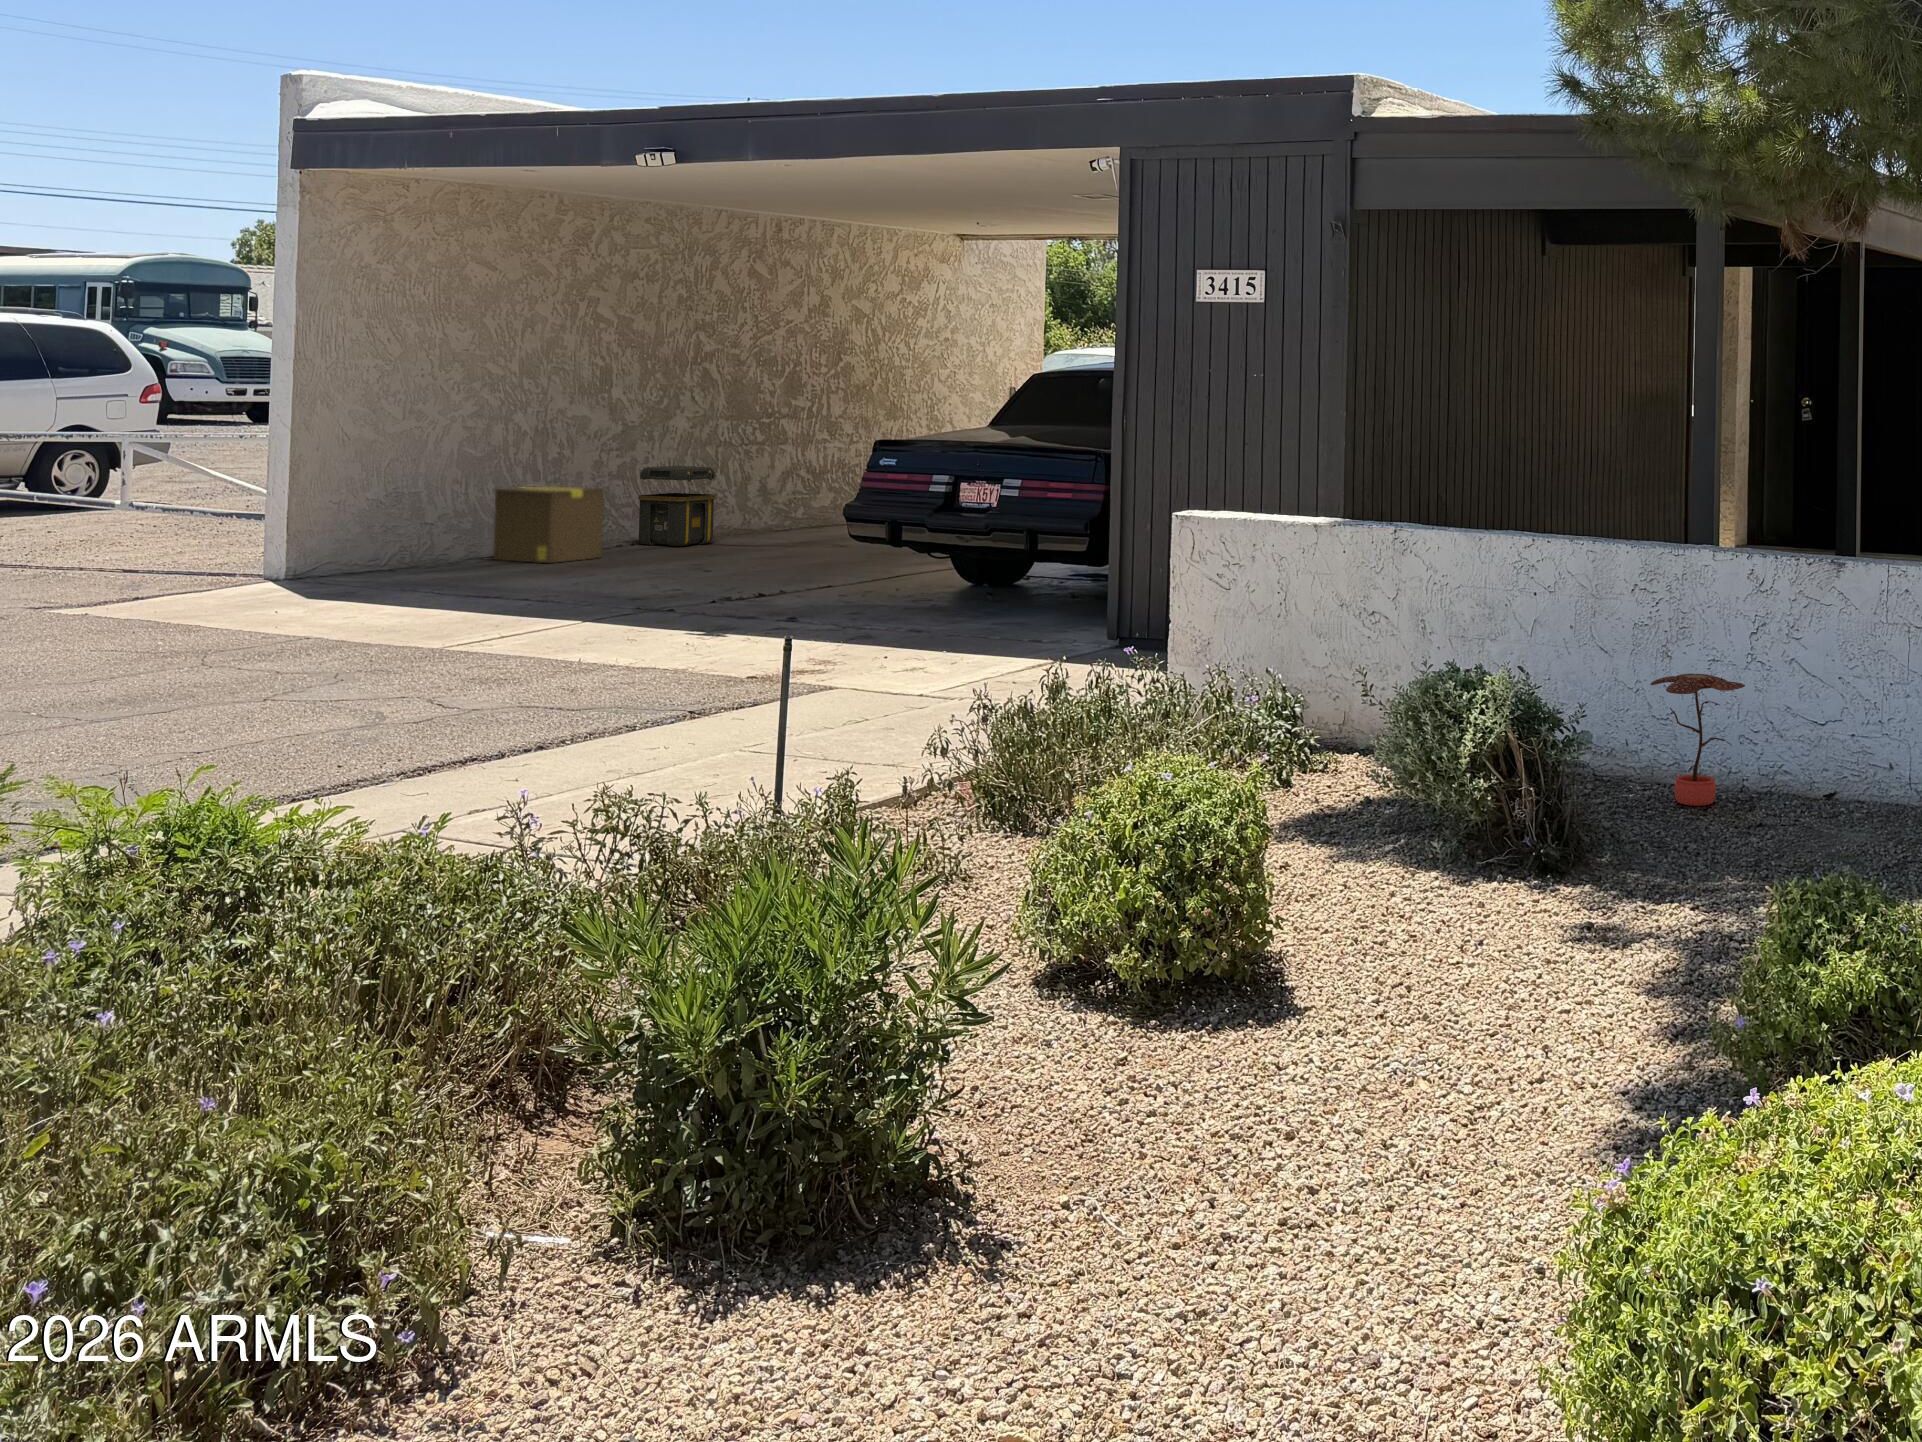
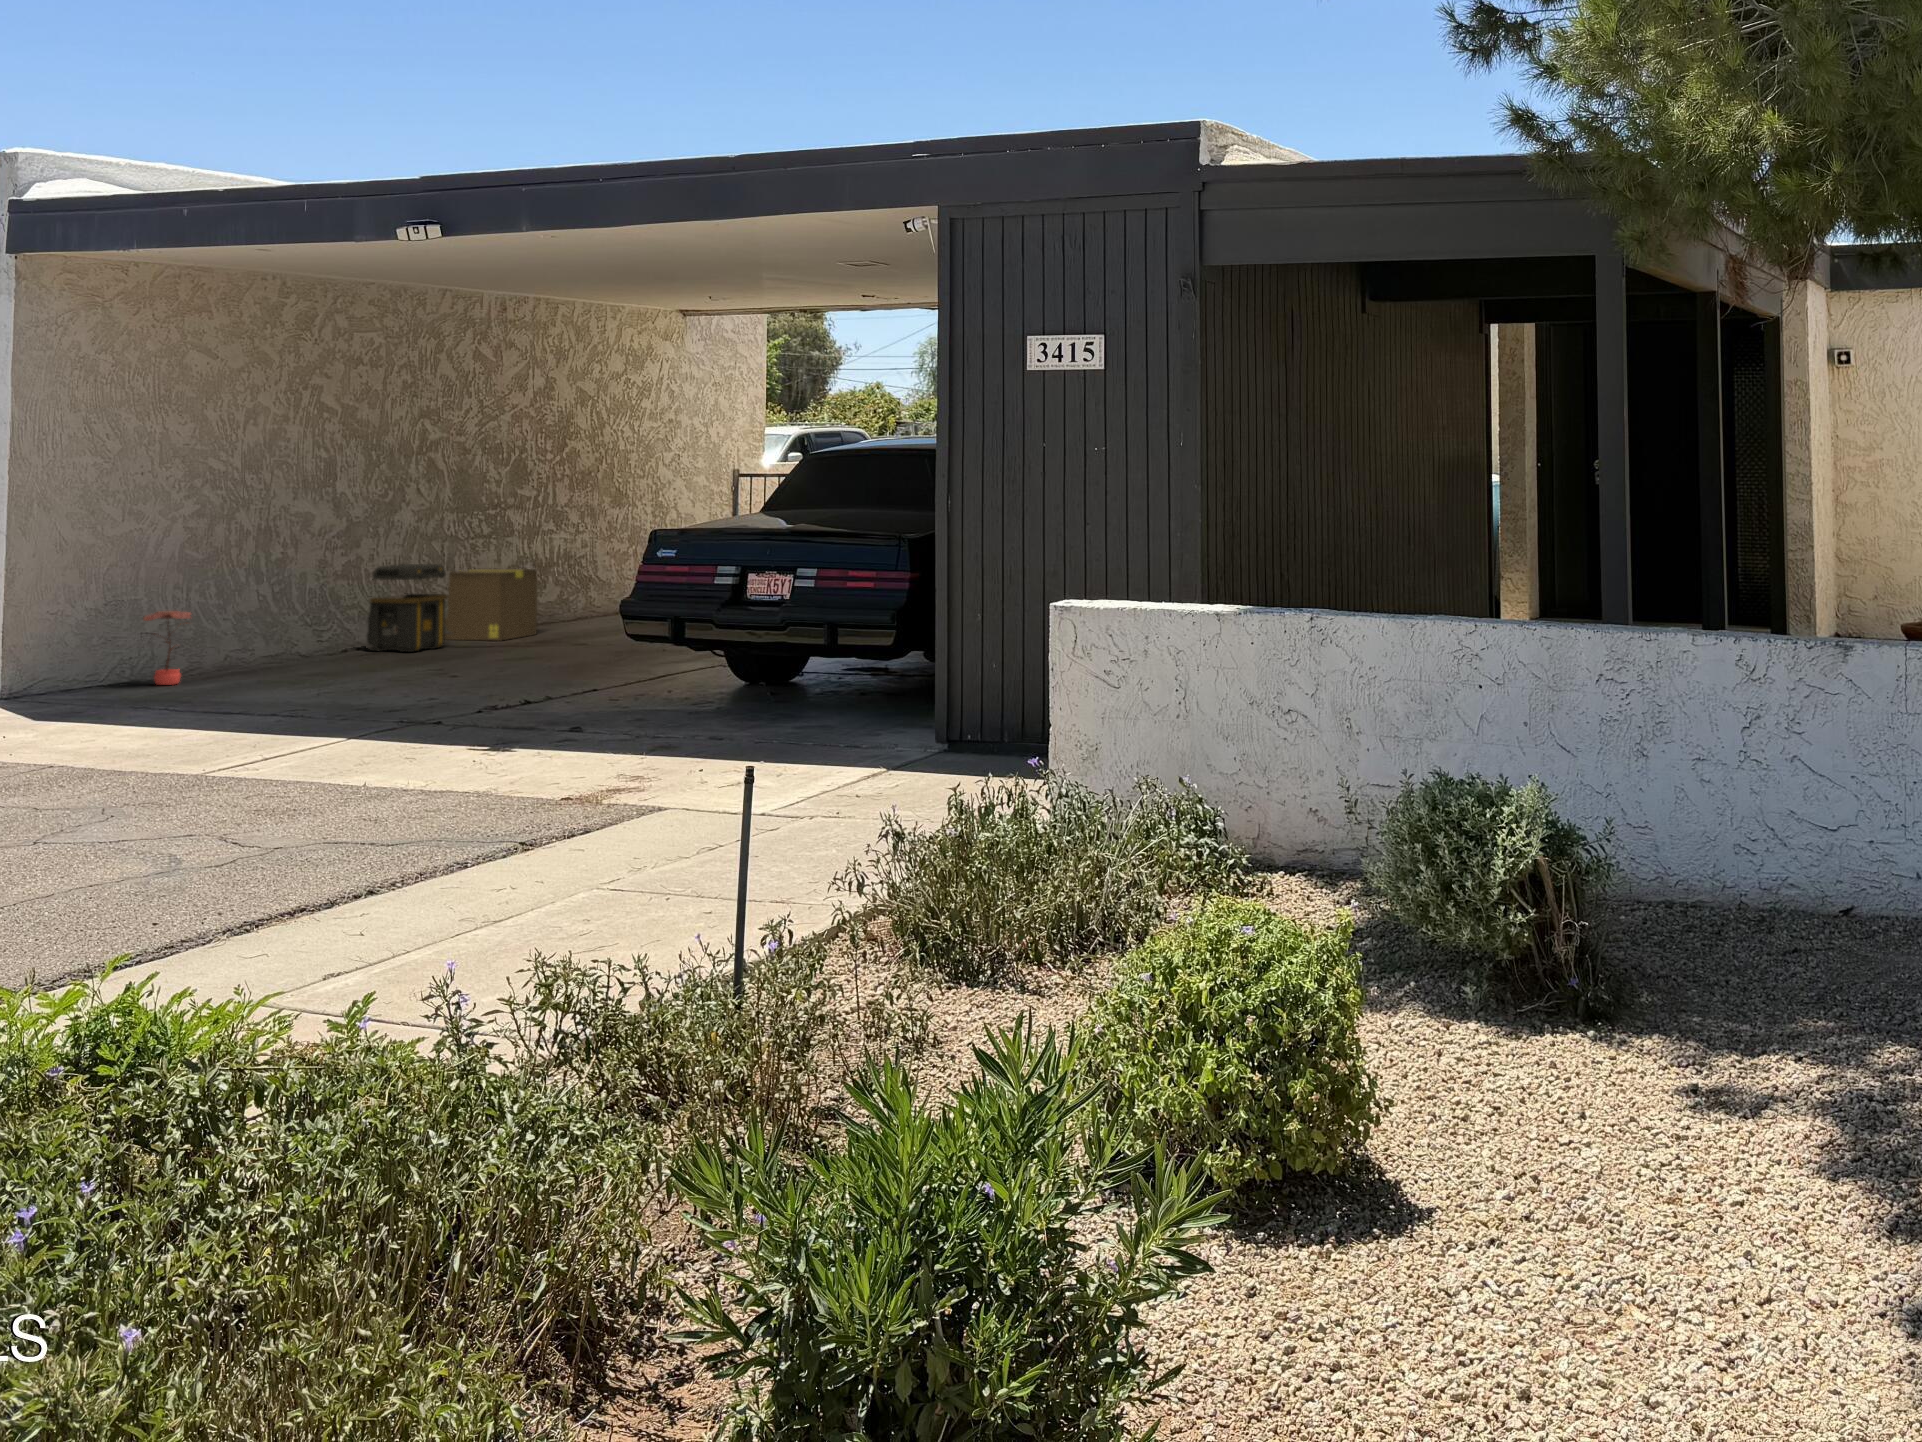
cardboard box: present [493,486,604,563] -> present [445,569,537,641]
potted plant: present [1650,674,1745,806] -> present [144,611,191,685]

